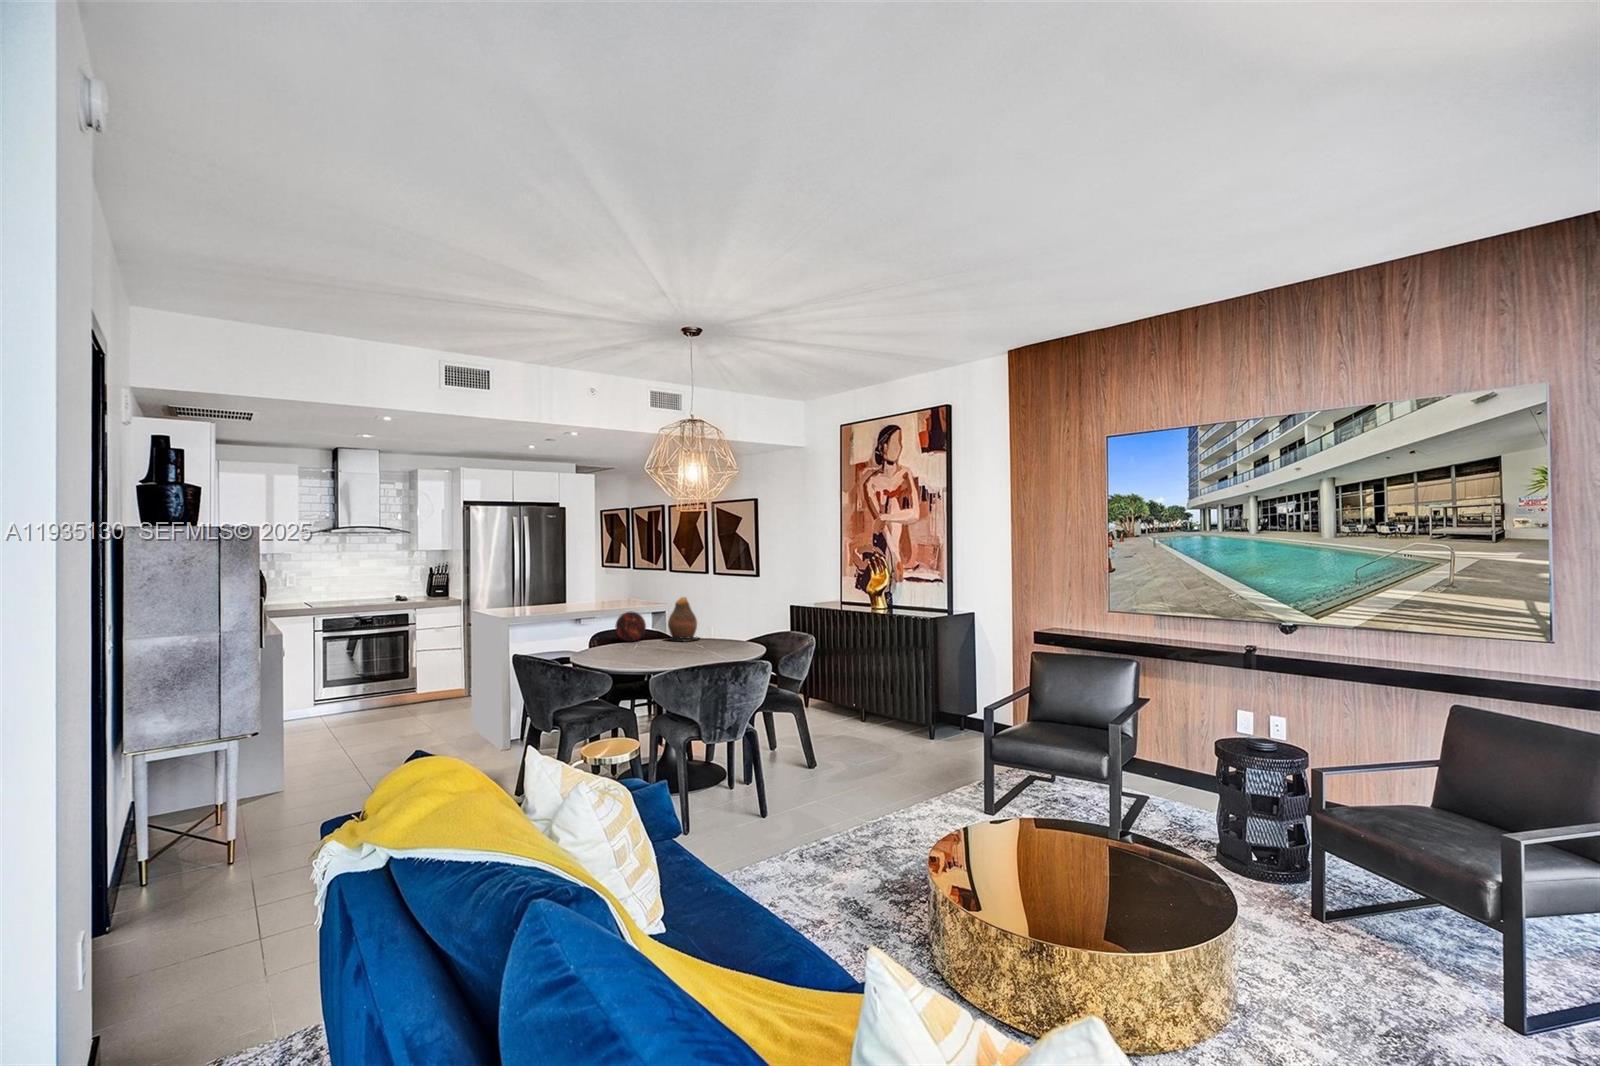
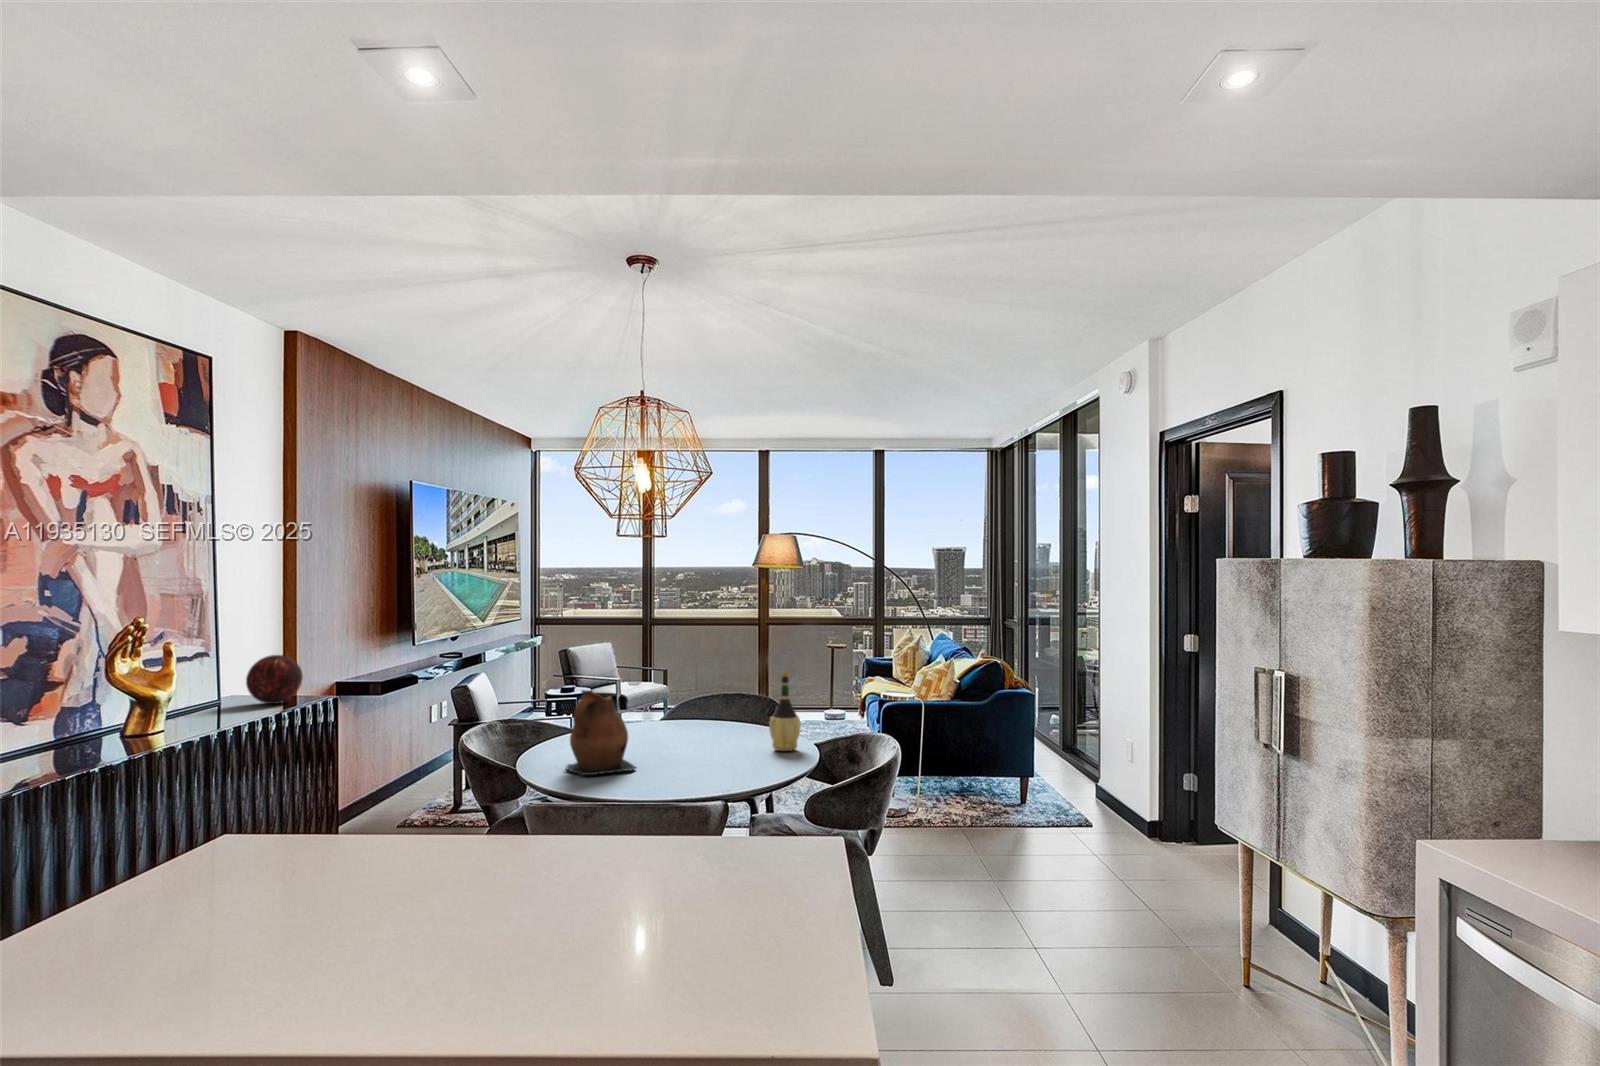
wine bottle: none [593,603,613,652] -> present [769,671,801,751]
decorative orb: present [615,612,646,642] -> present [246,655,303,704]

